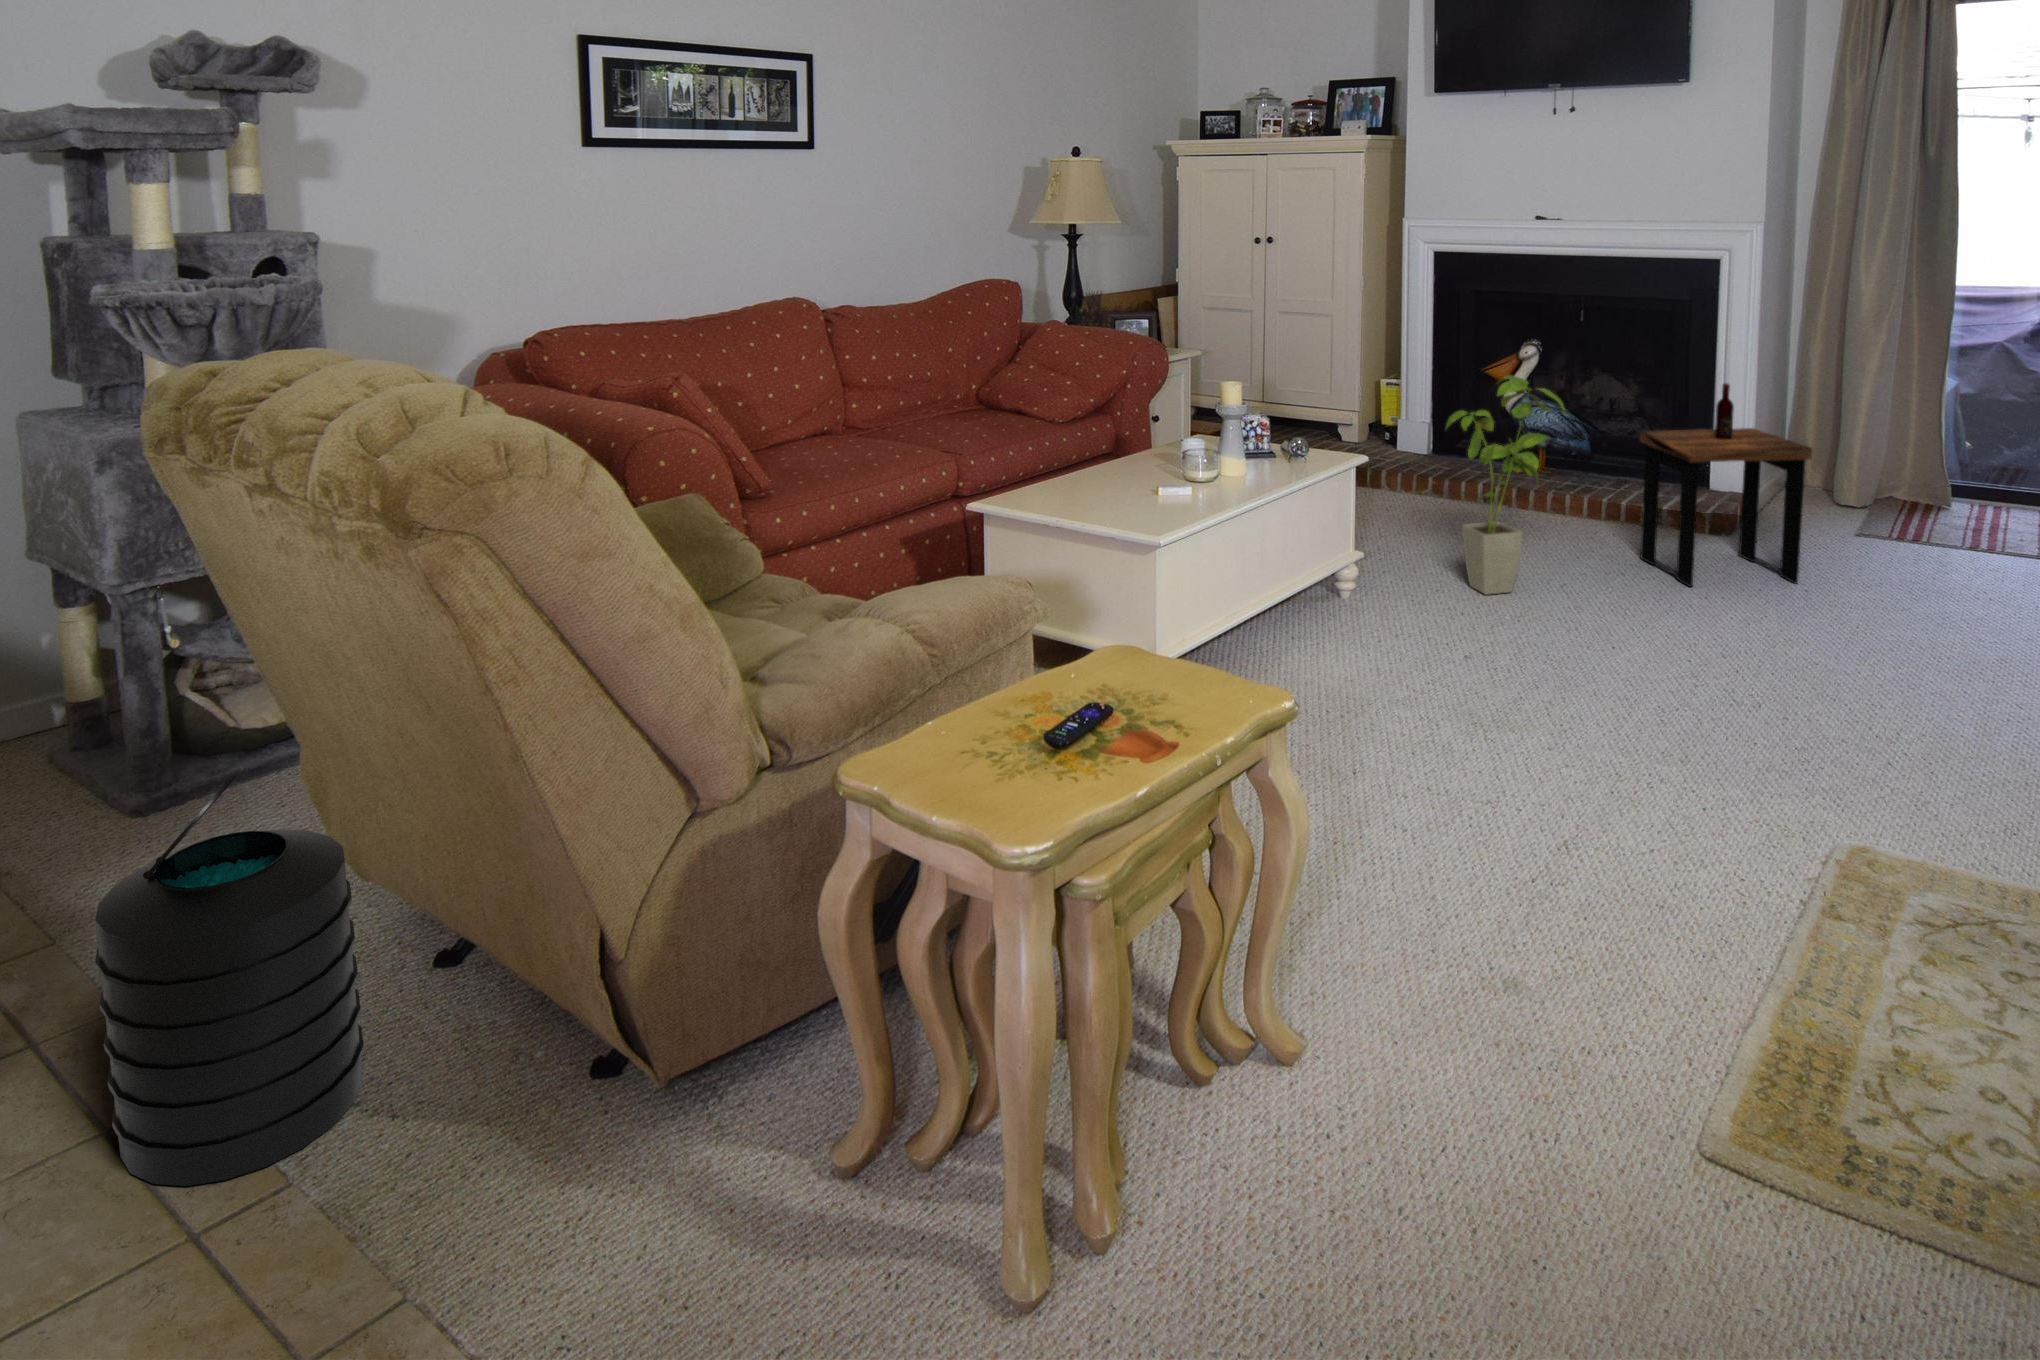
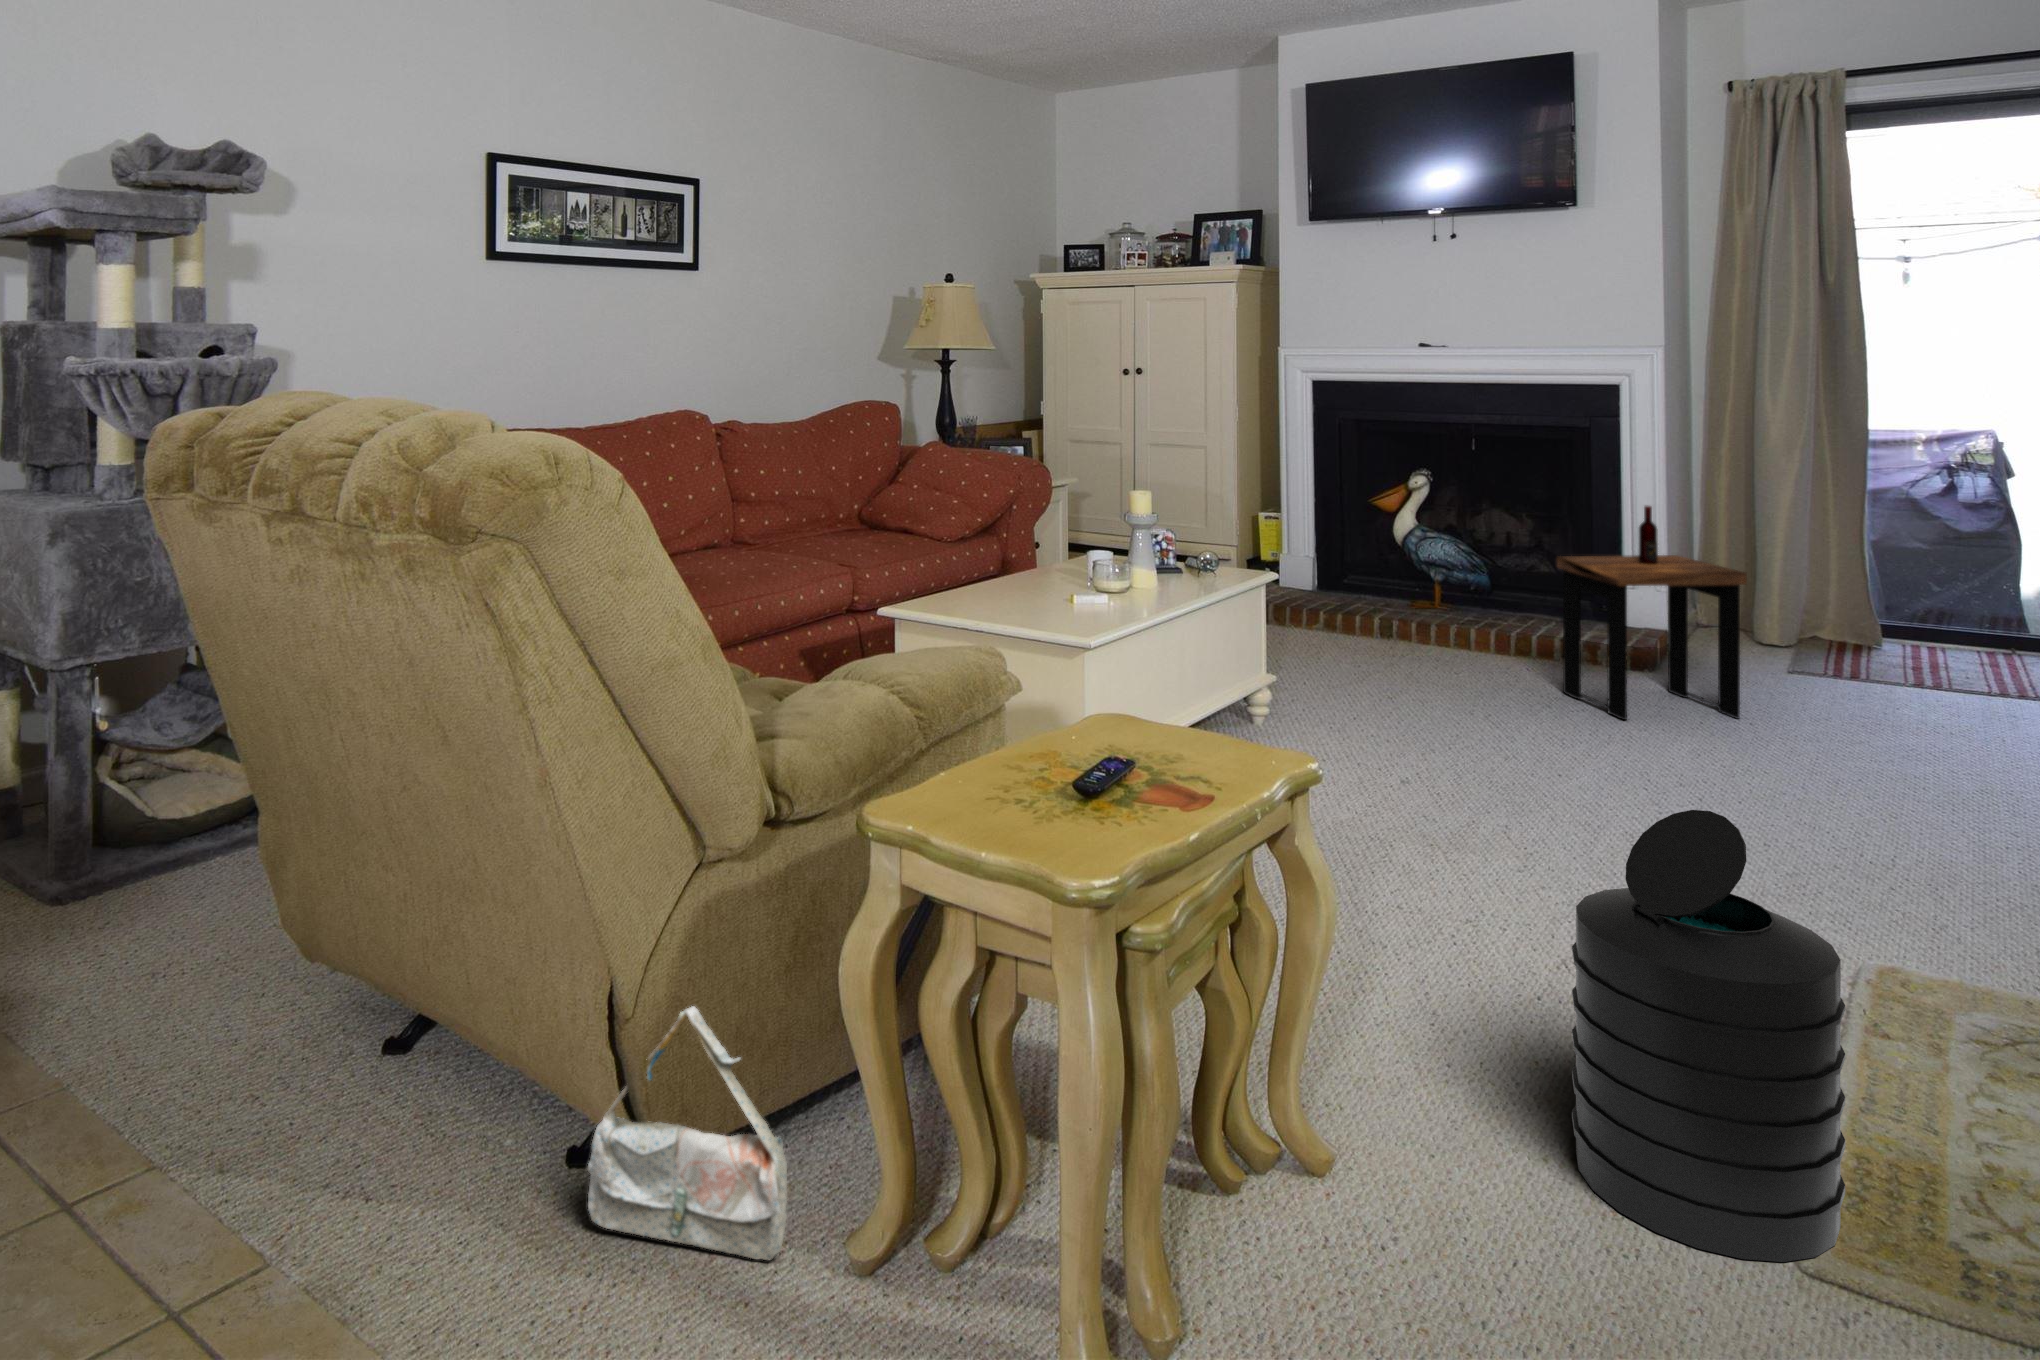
house plant: present [1446,375,1565,595] -> none [1357,492,1489,725]
trash can: present [95,766,364,1186] -> present [1572,810,1845,1262]
bag: none [581,944,768,1171] -> present [588,1006,787,1260]

